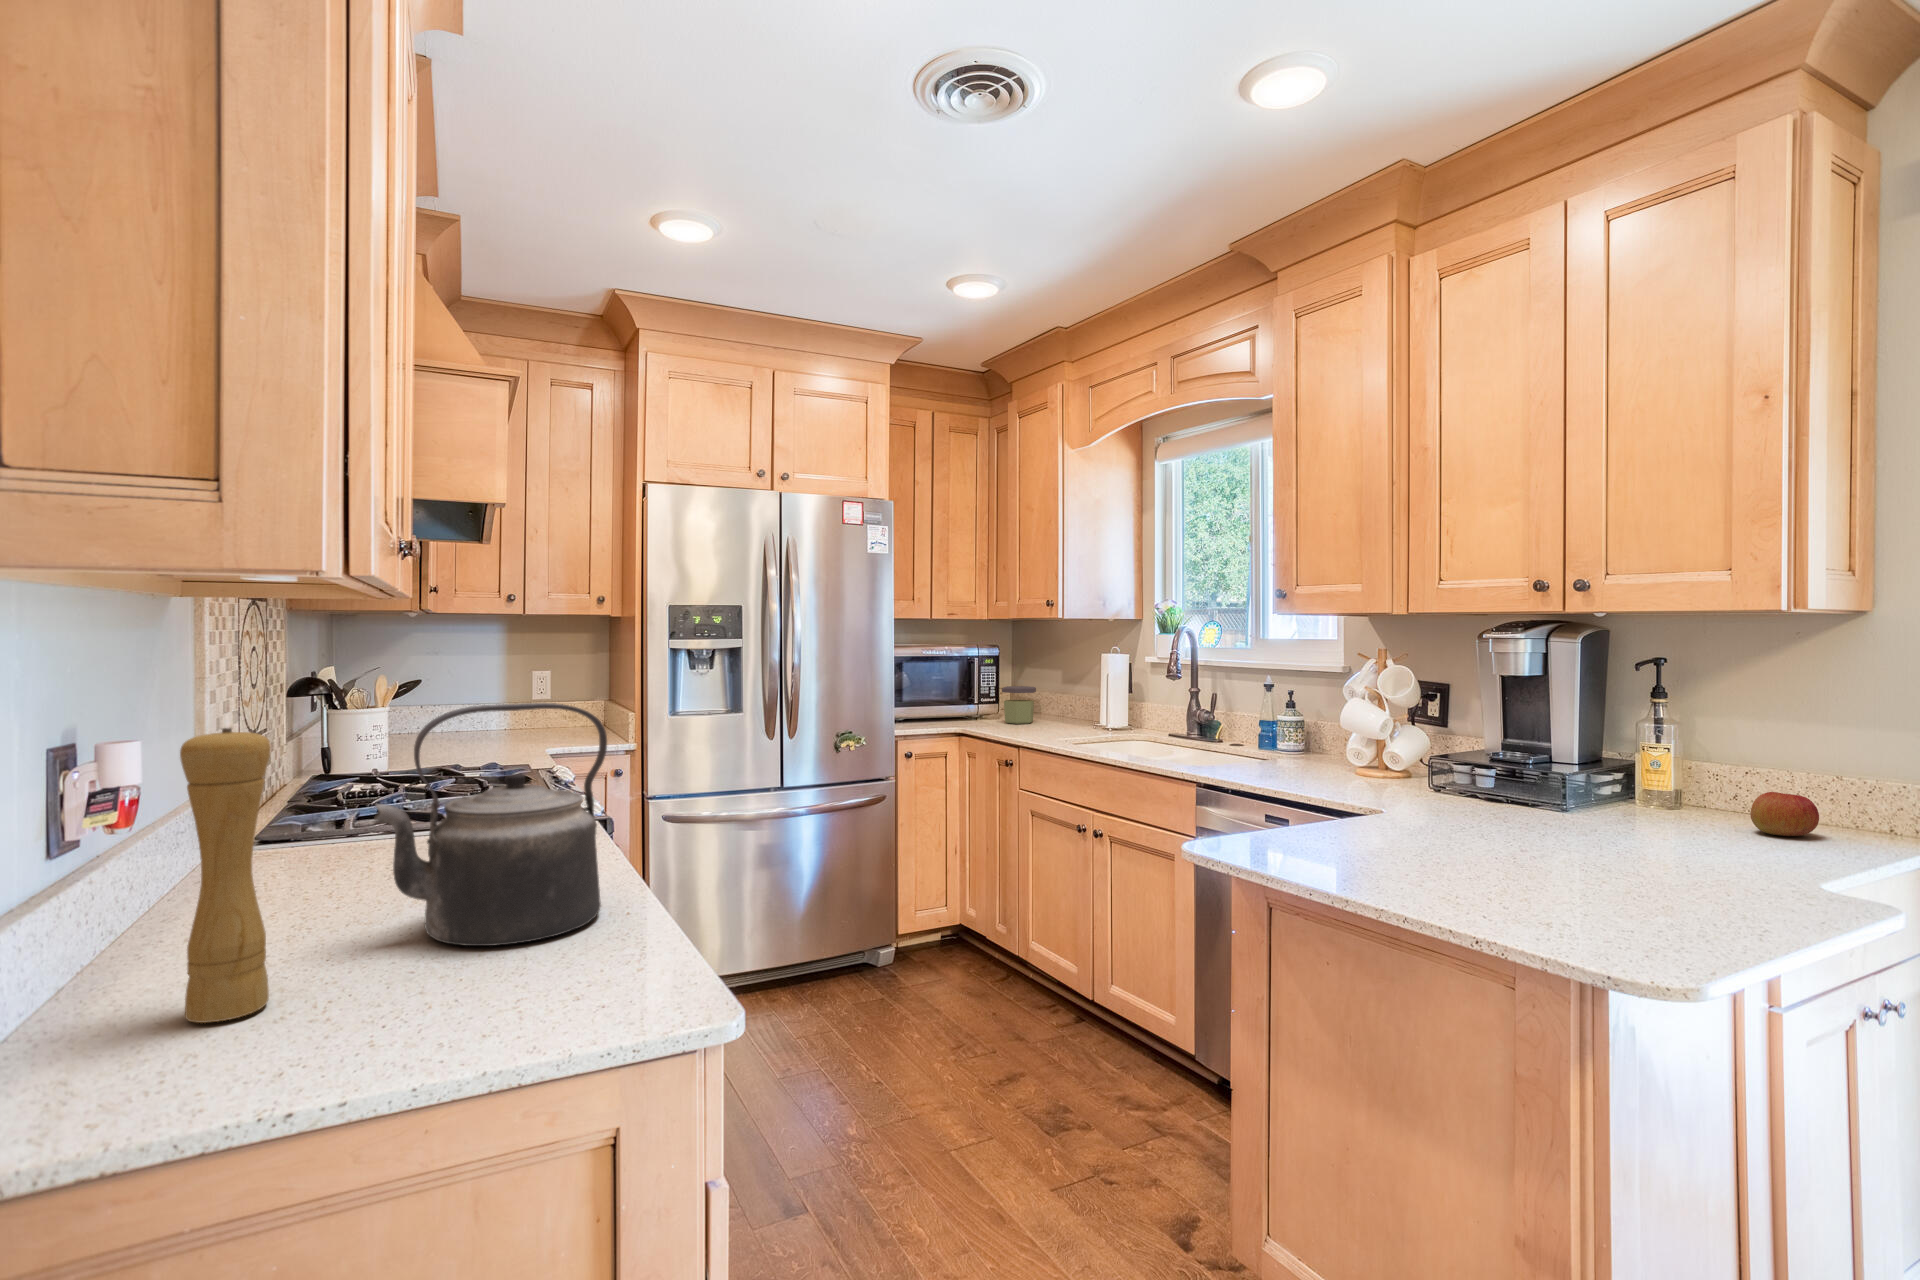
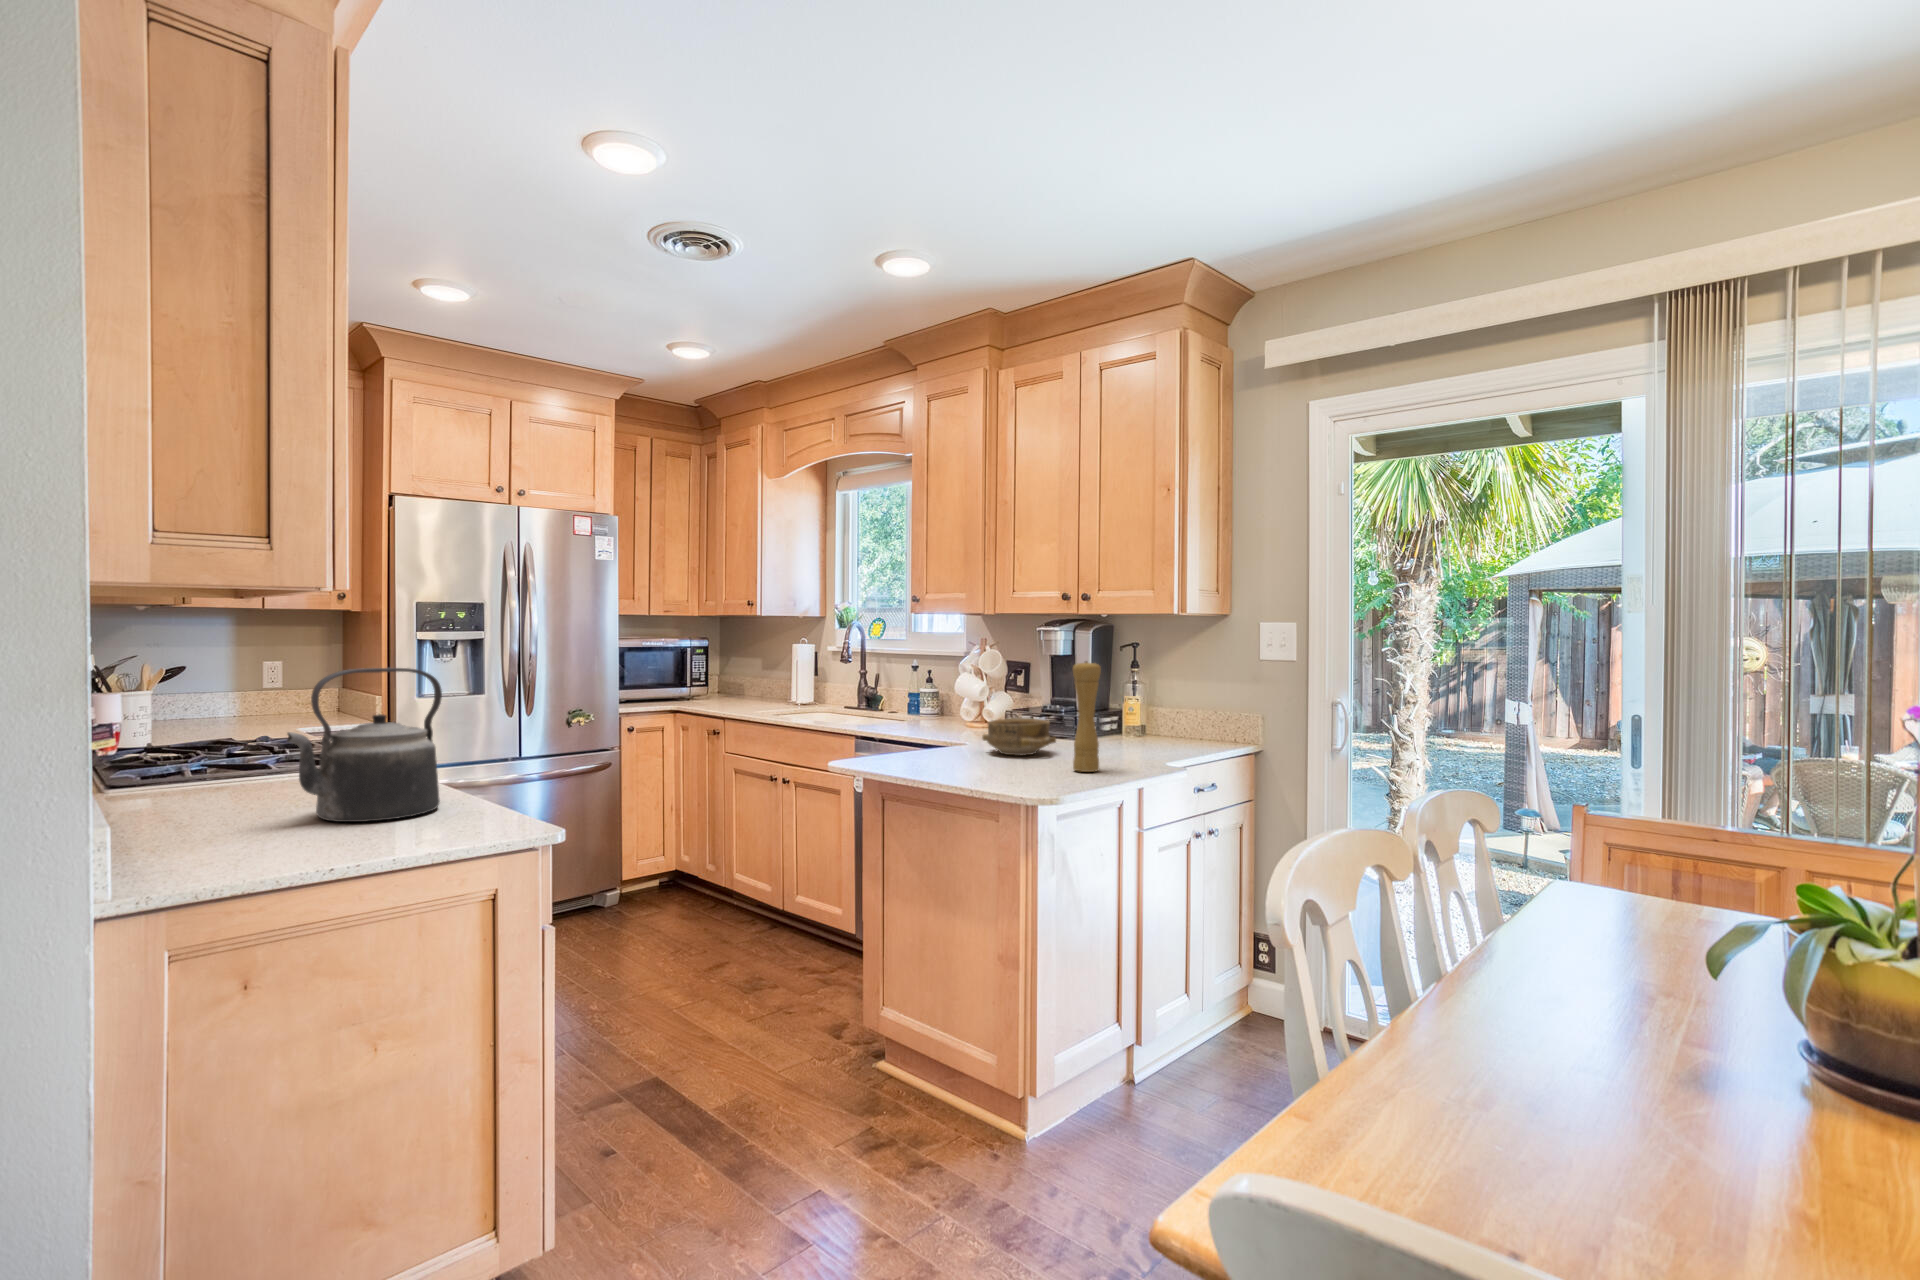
jar: present [1002,686,1036,724] -> none [712,672,742,703]
pepper mill: present [180,728,271,1023] -> present [1073,661,1101,772]
ceramic bowl: none [1417,780,1558,846] -> present [982,718,1056,755]
apple: present [1750,792,1819,836] -> none [1166,720,1197,745]

